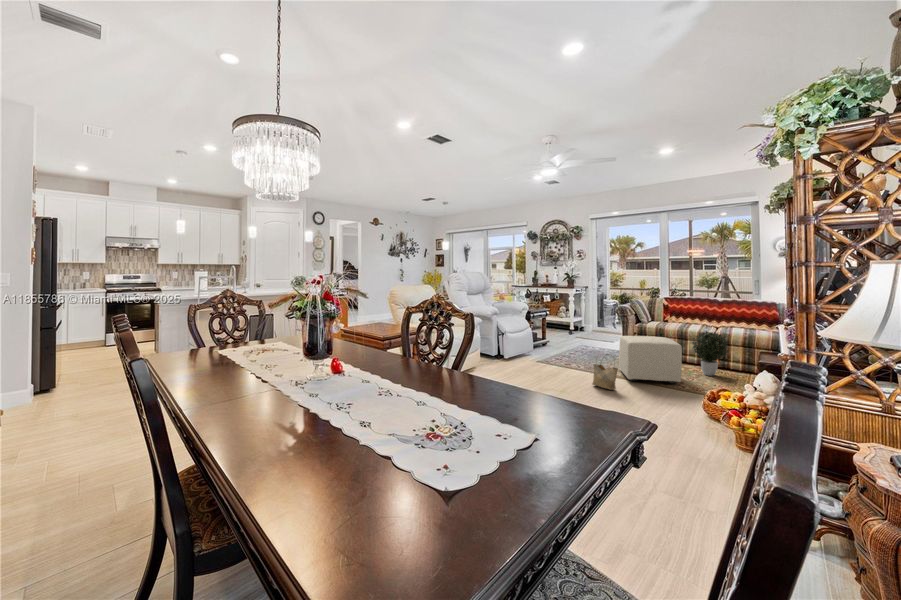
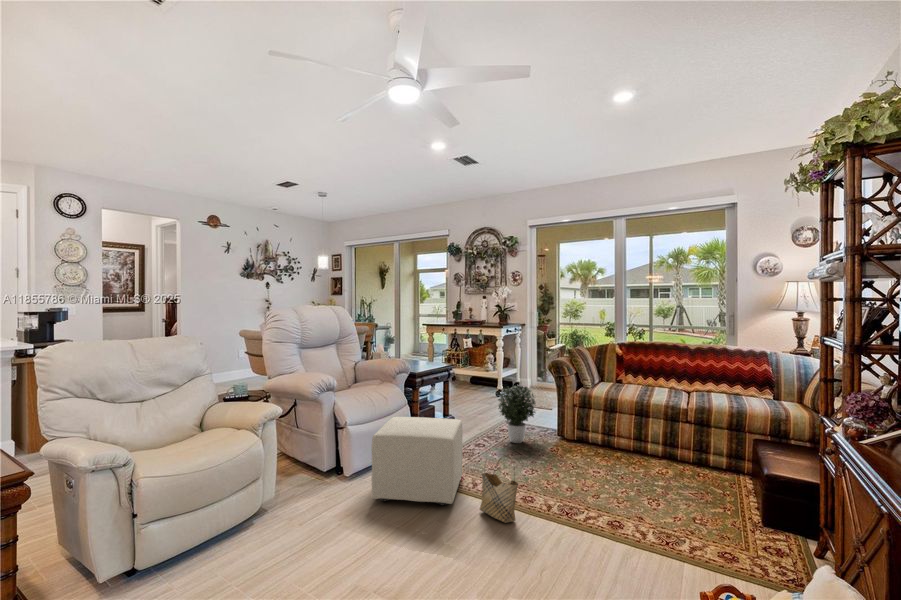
potted plant: present [692,332,729,376] -> present [498,385,535,443]
ottoman: present [619,336,682,384] -> present [371,417,463,505]

